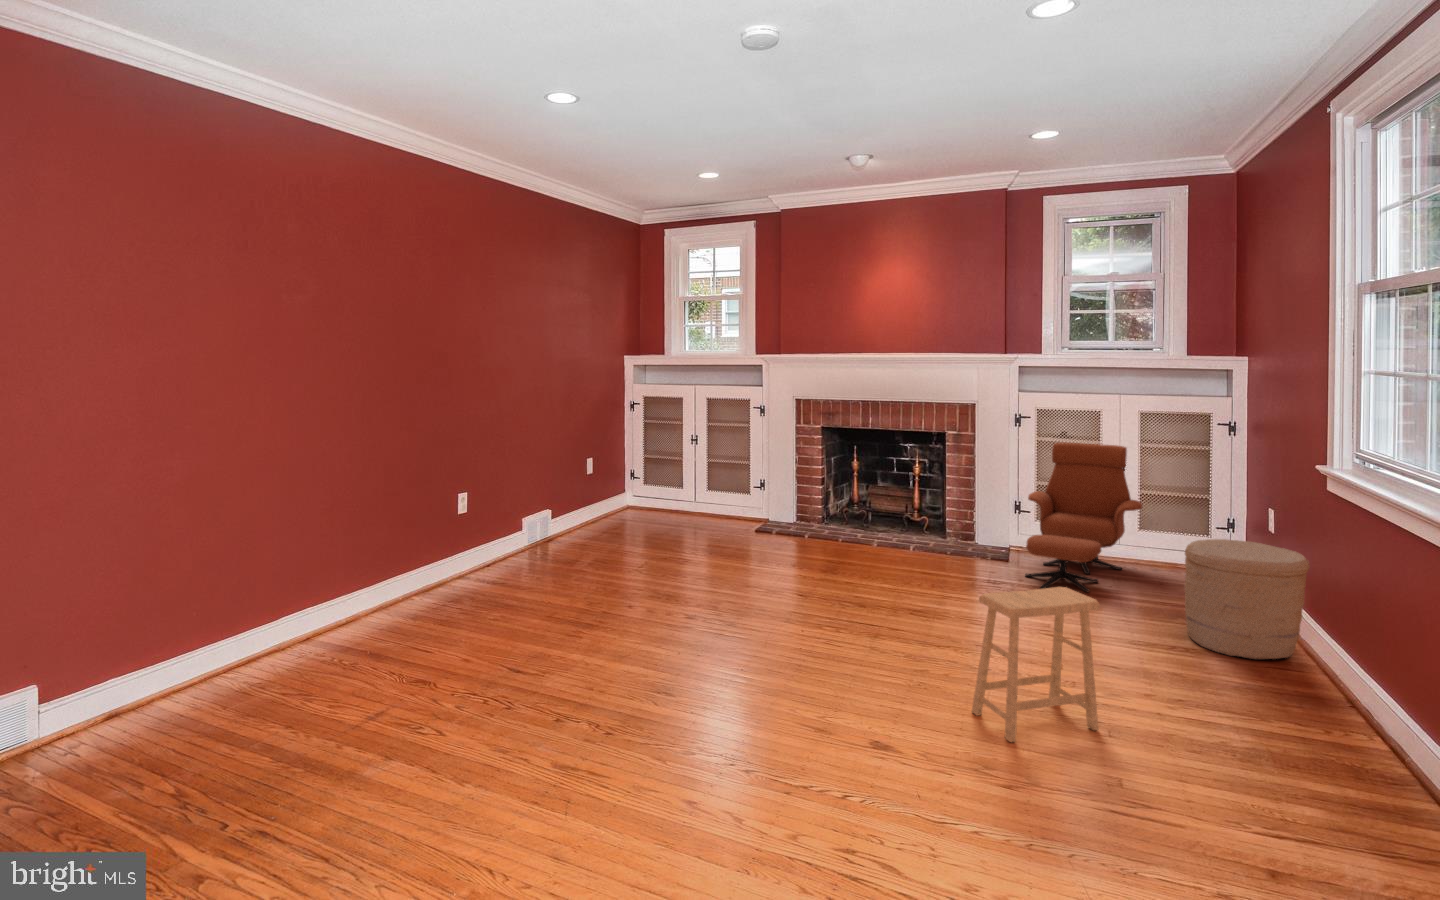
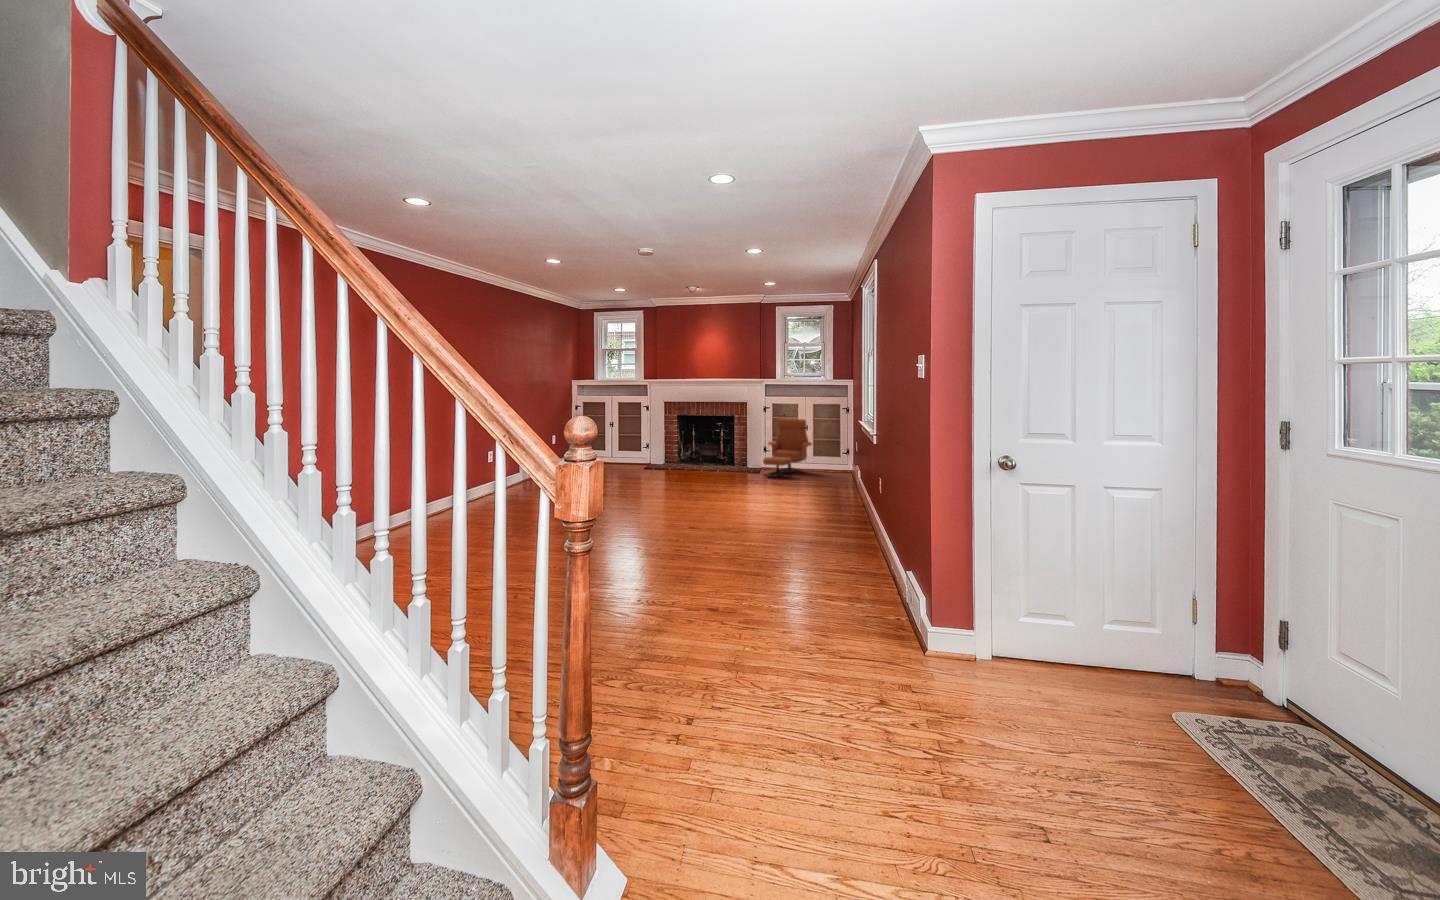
woven basket: present [1185,539,1310,659] -> none [810,449,848,489]
footstool: present [972,587,1100,742] -> none [724,457,763,504]

